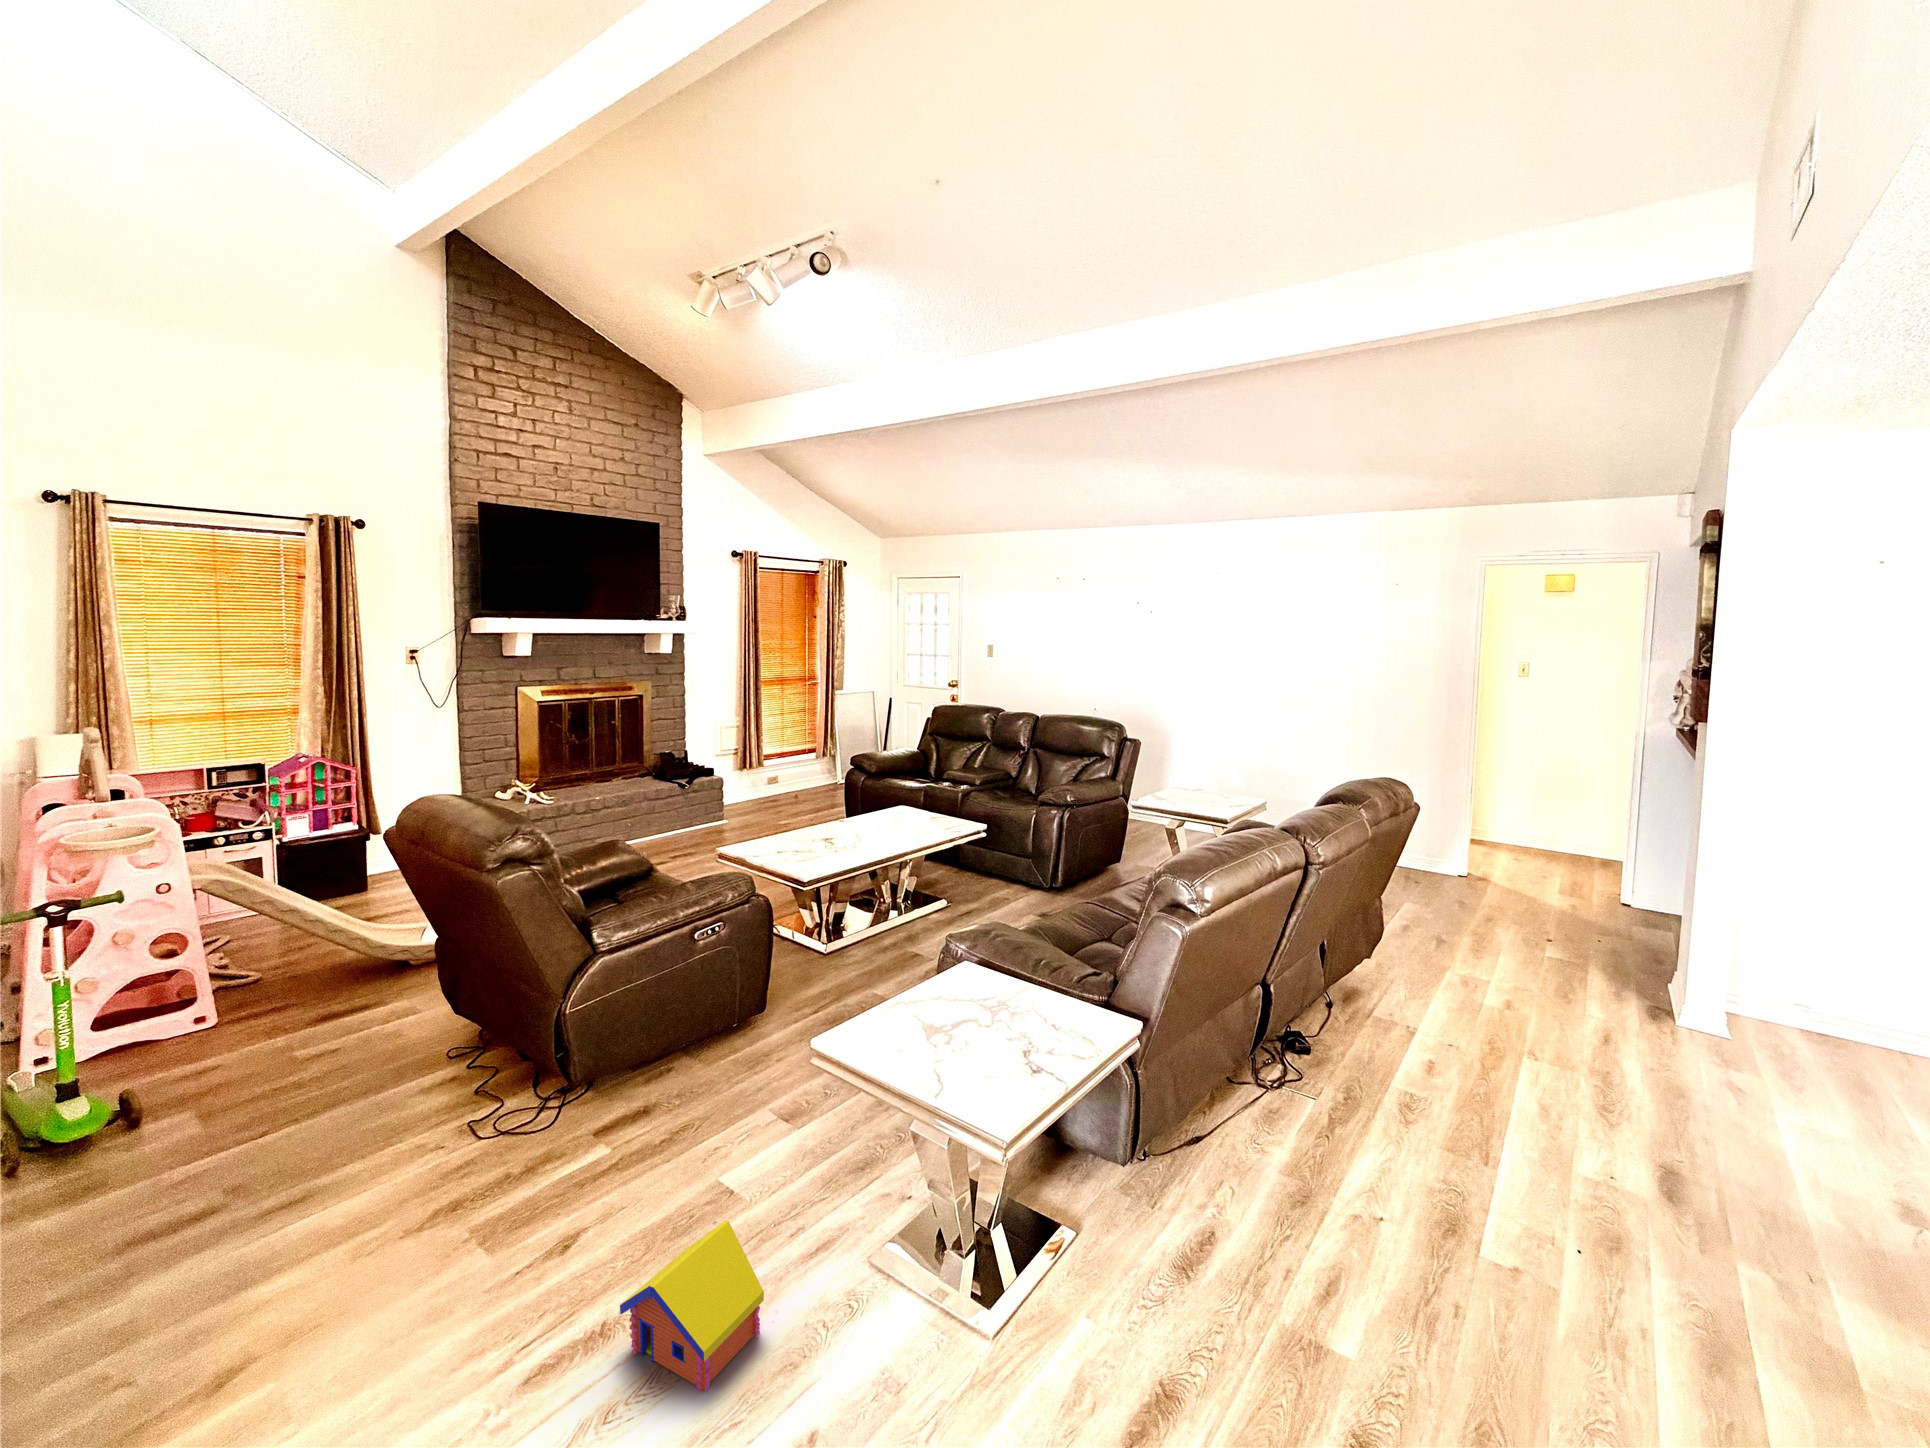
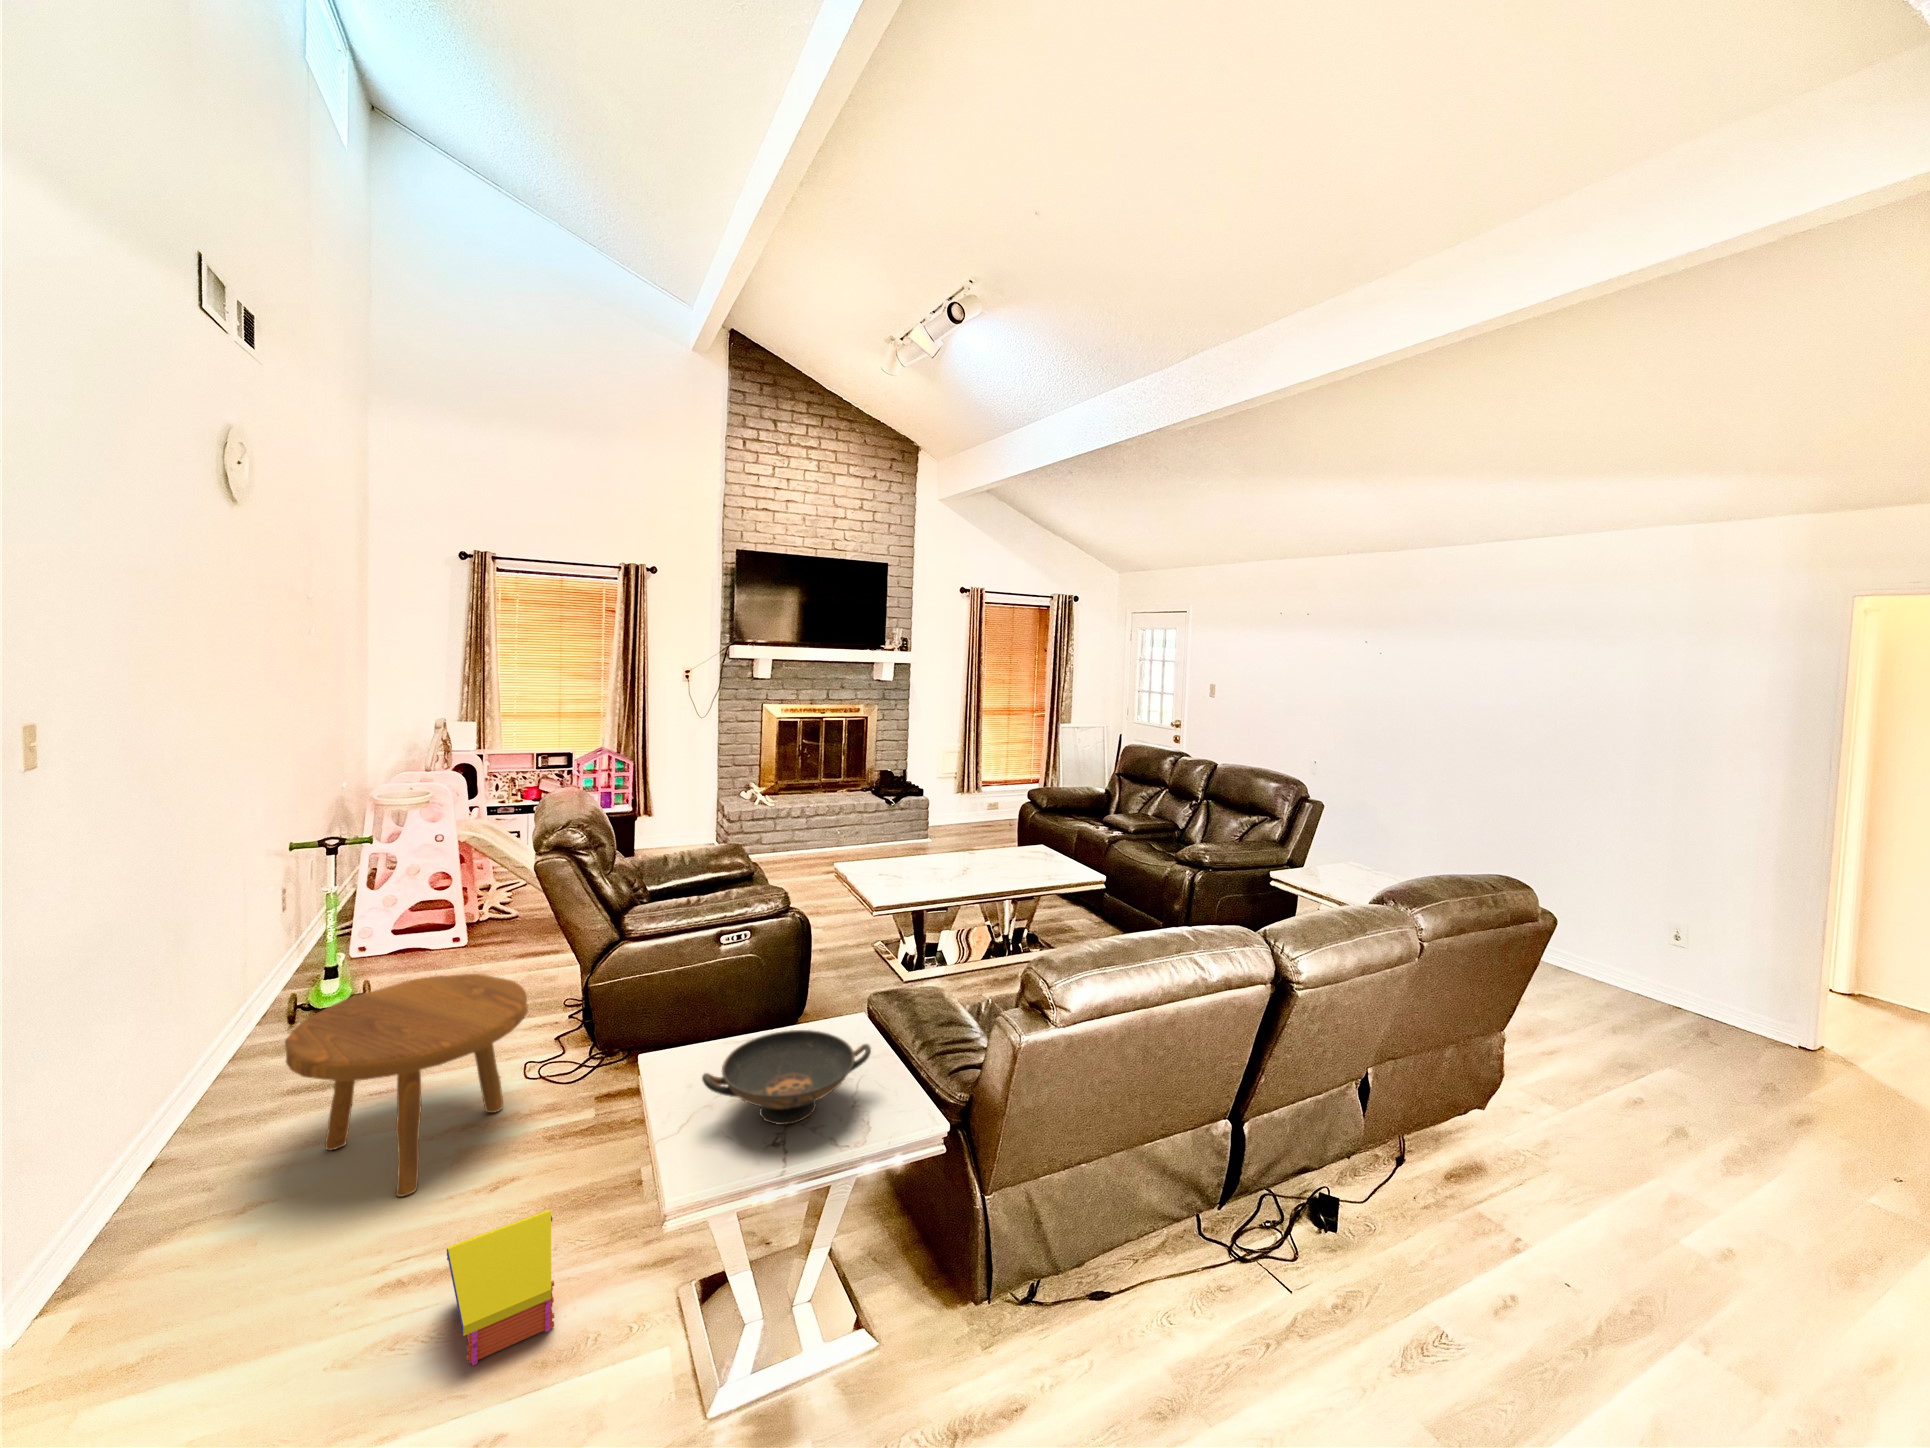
decorative bowl: none [960,973,1078,1055] -> present [702,1030,871,1125]
footstool: none [229,1023,532,1291] -> present [285,974,528,1197]

